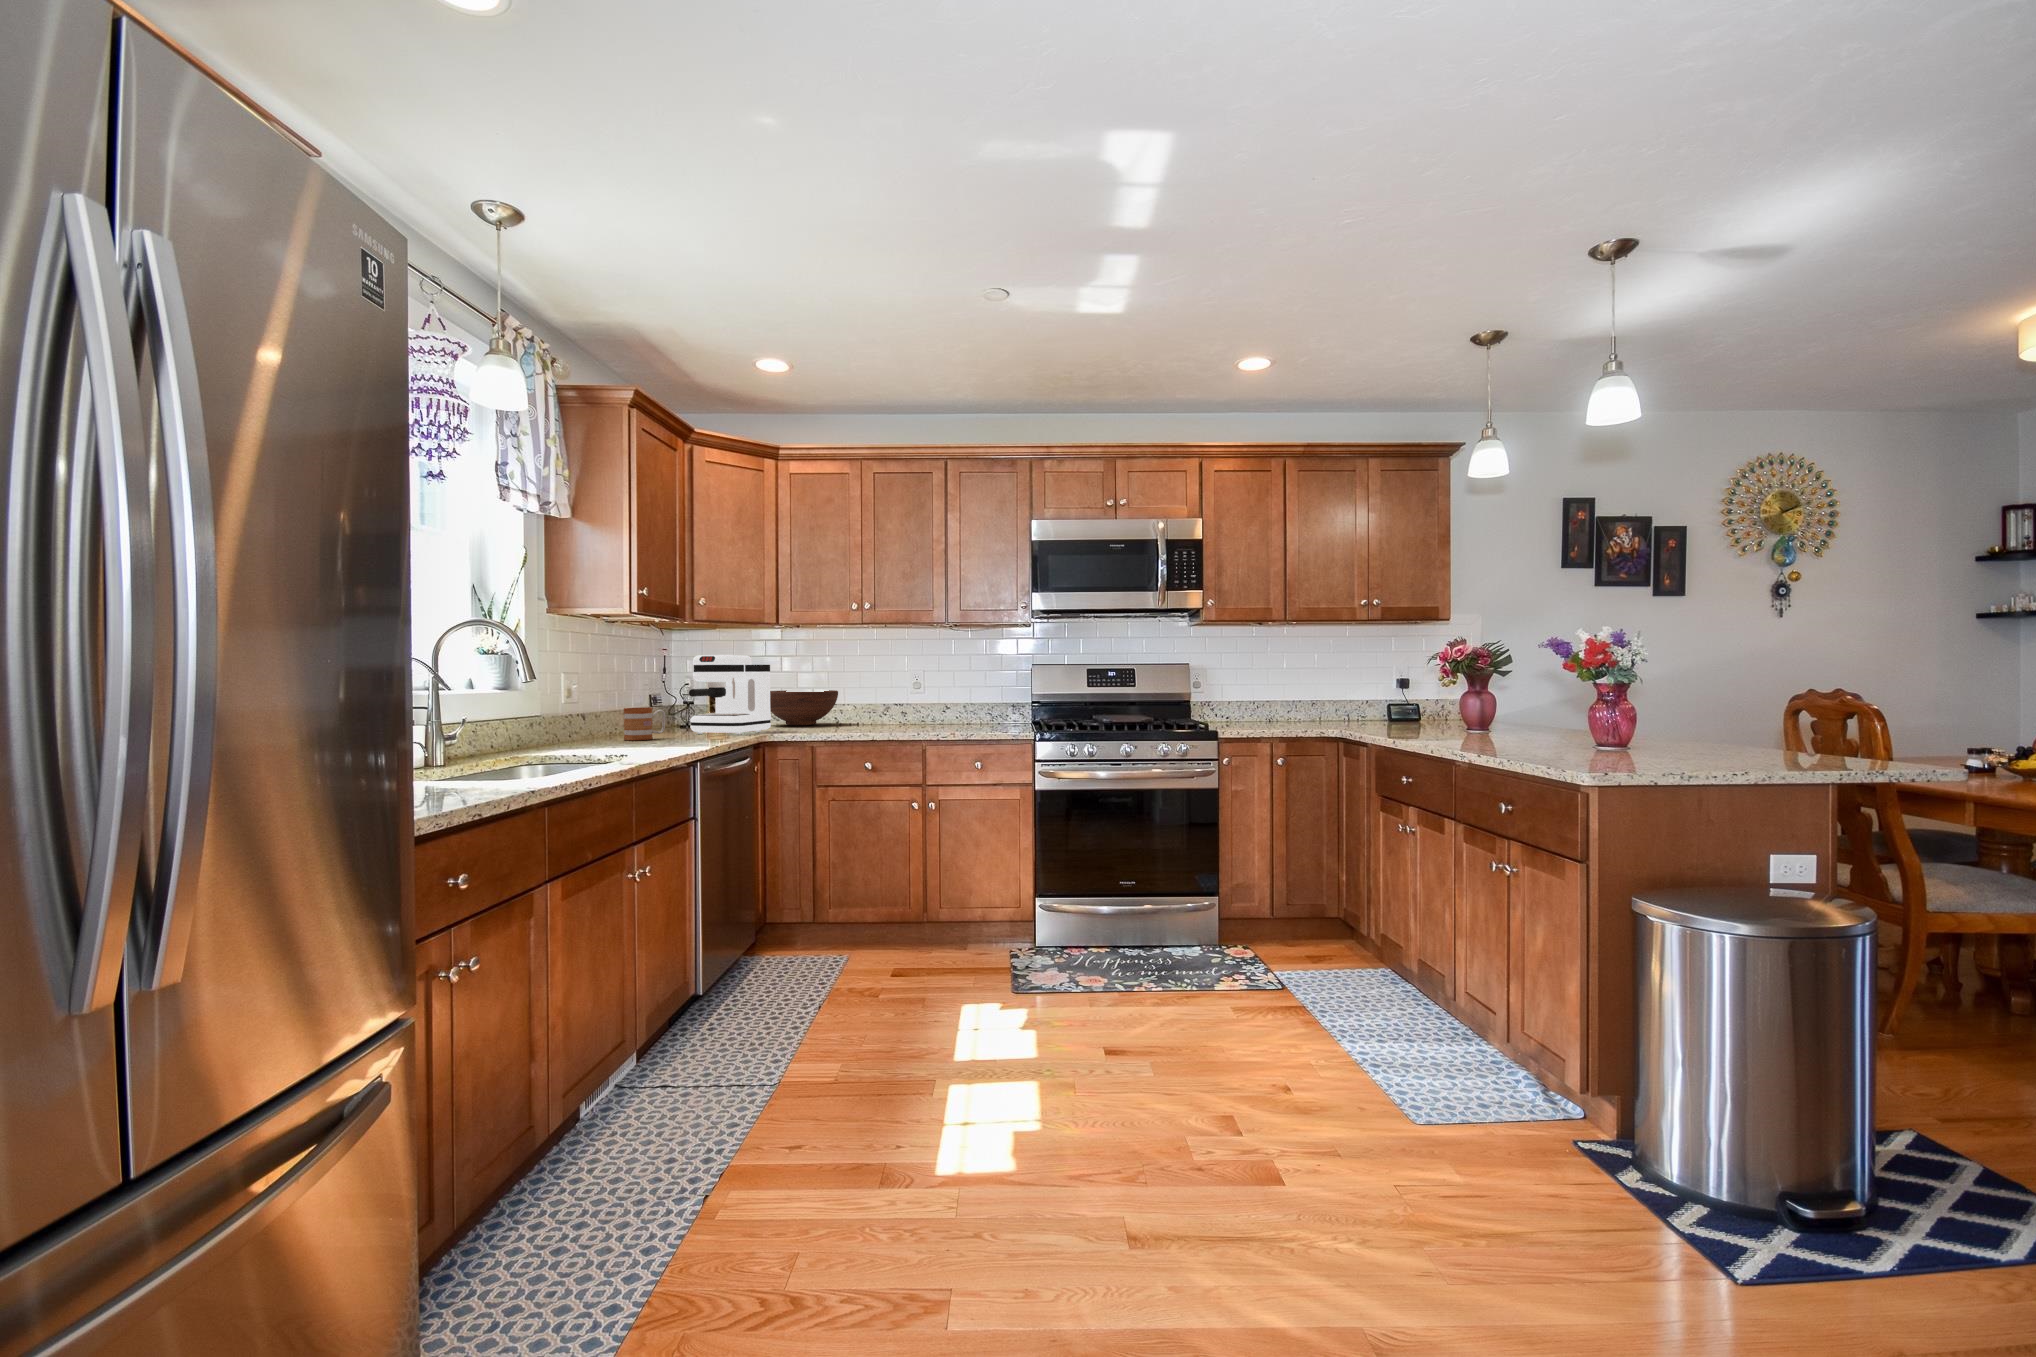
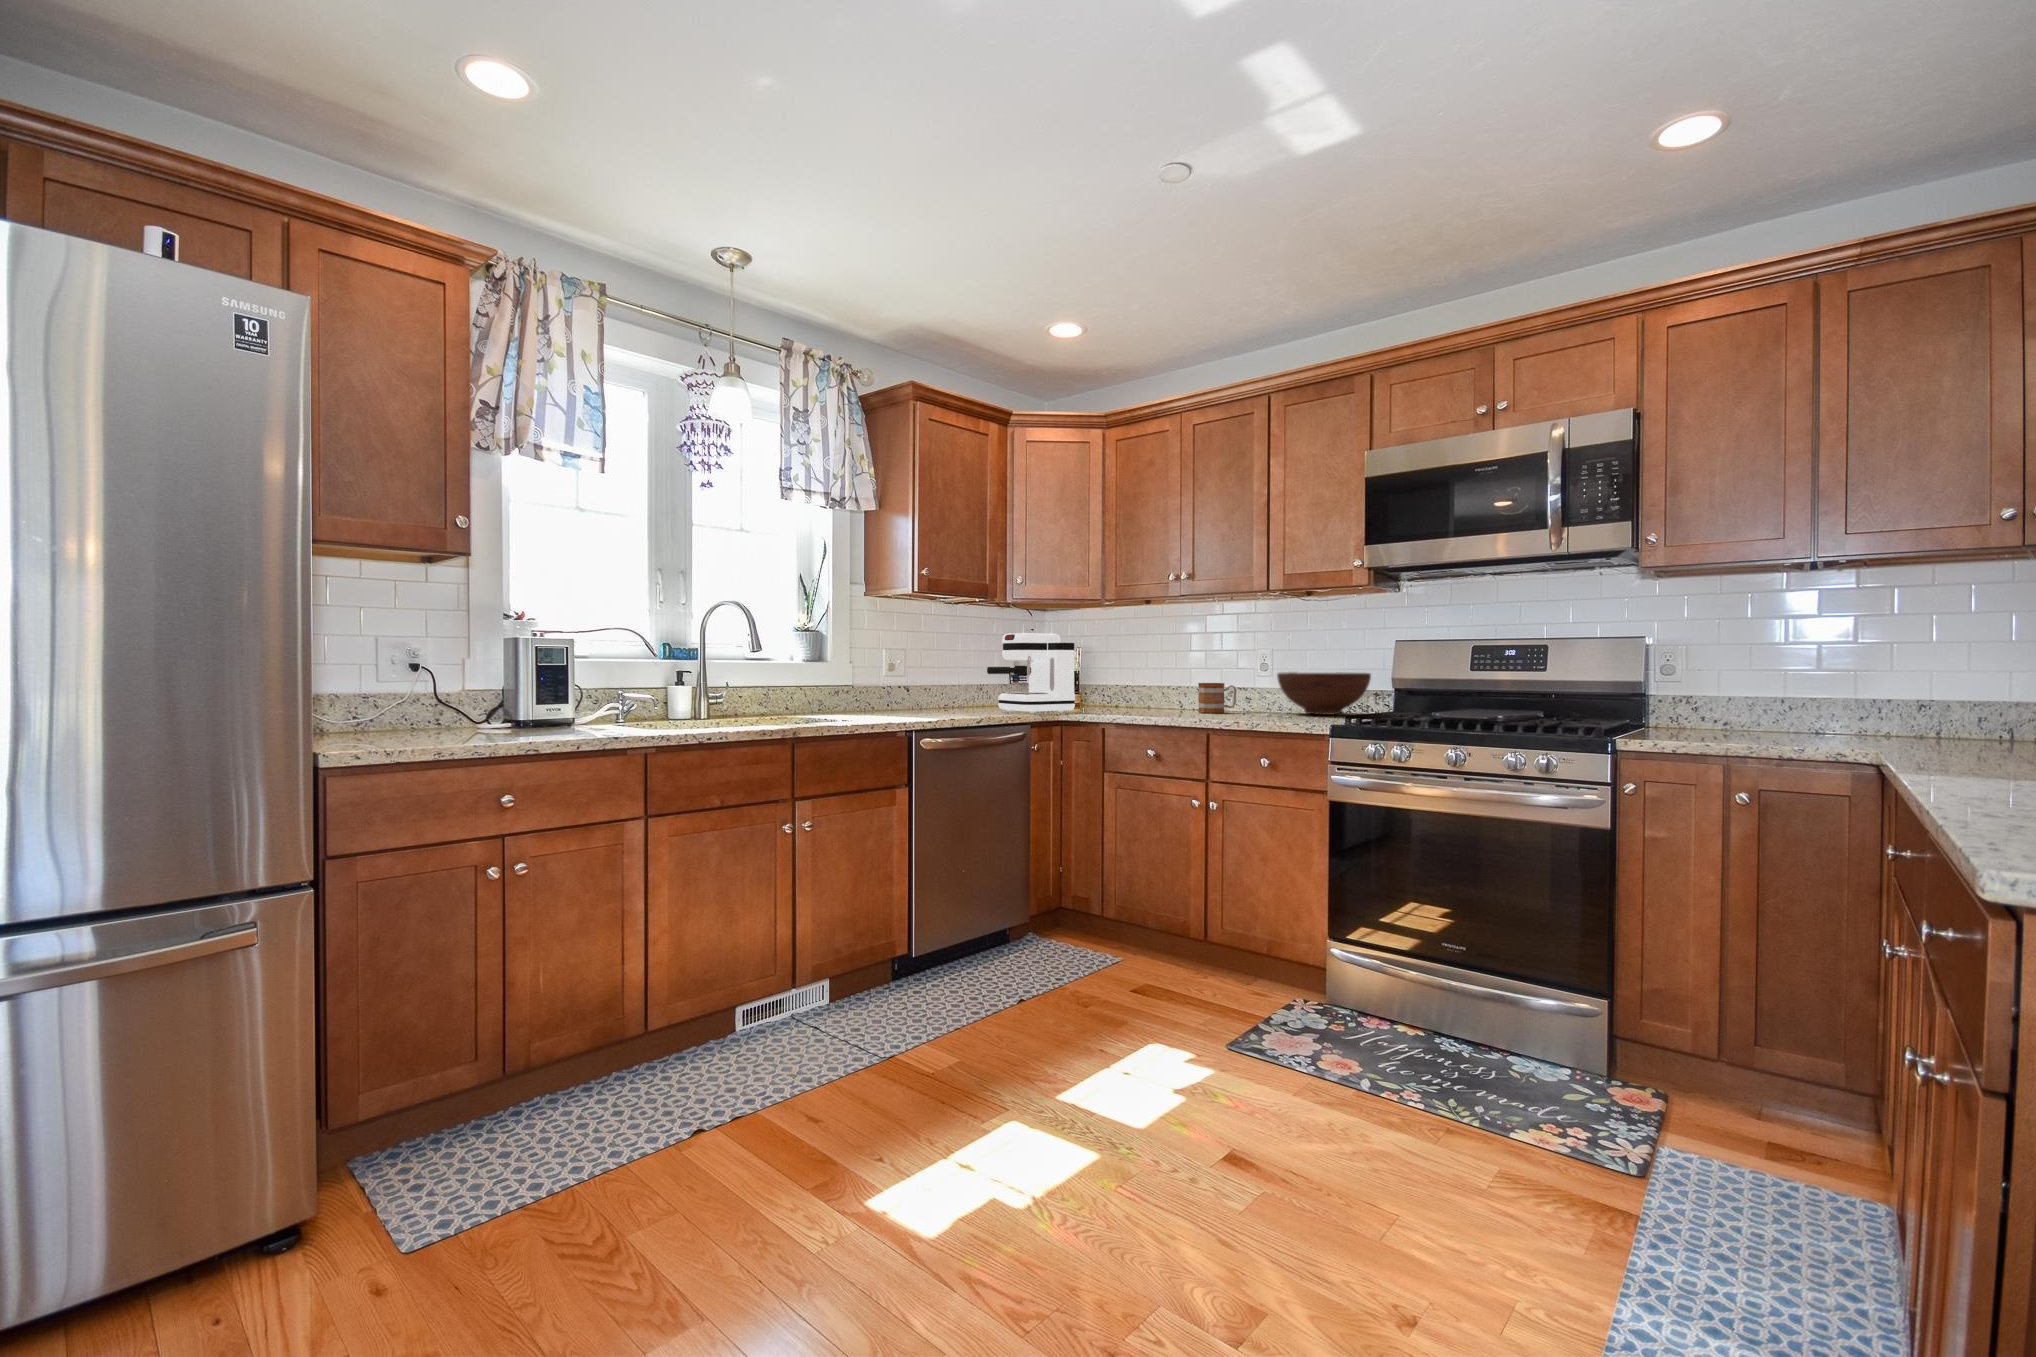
fruit bowl: present [770,690,838,726] -> present [1277,672,1371,715]
mug: present [624,708,666,740] -> present [1198,683,1236,713]

